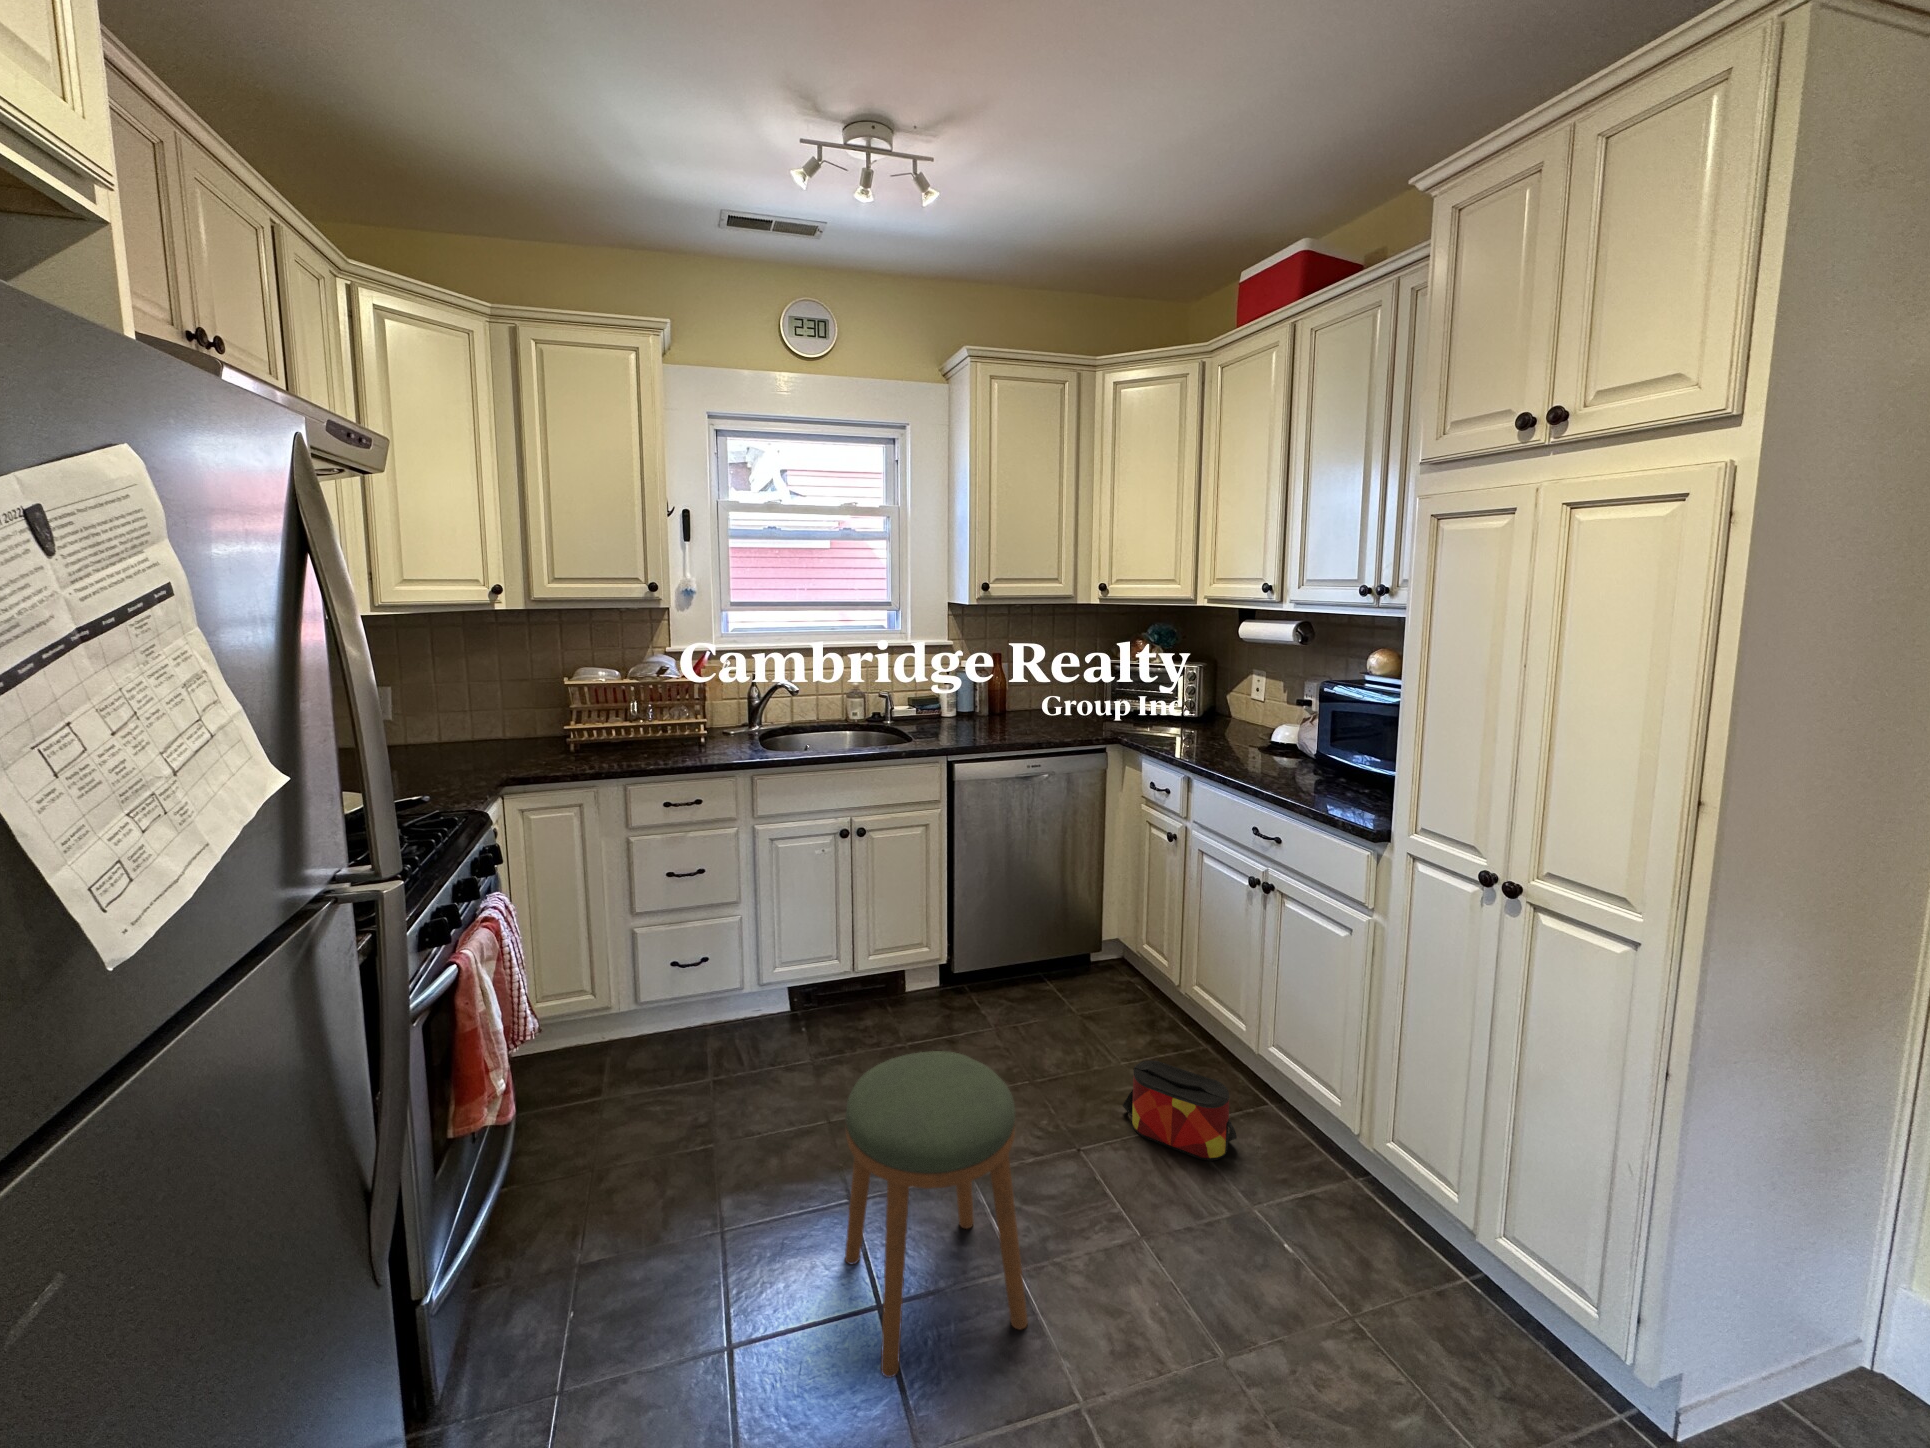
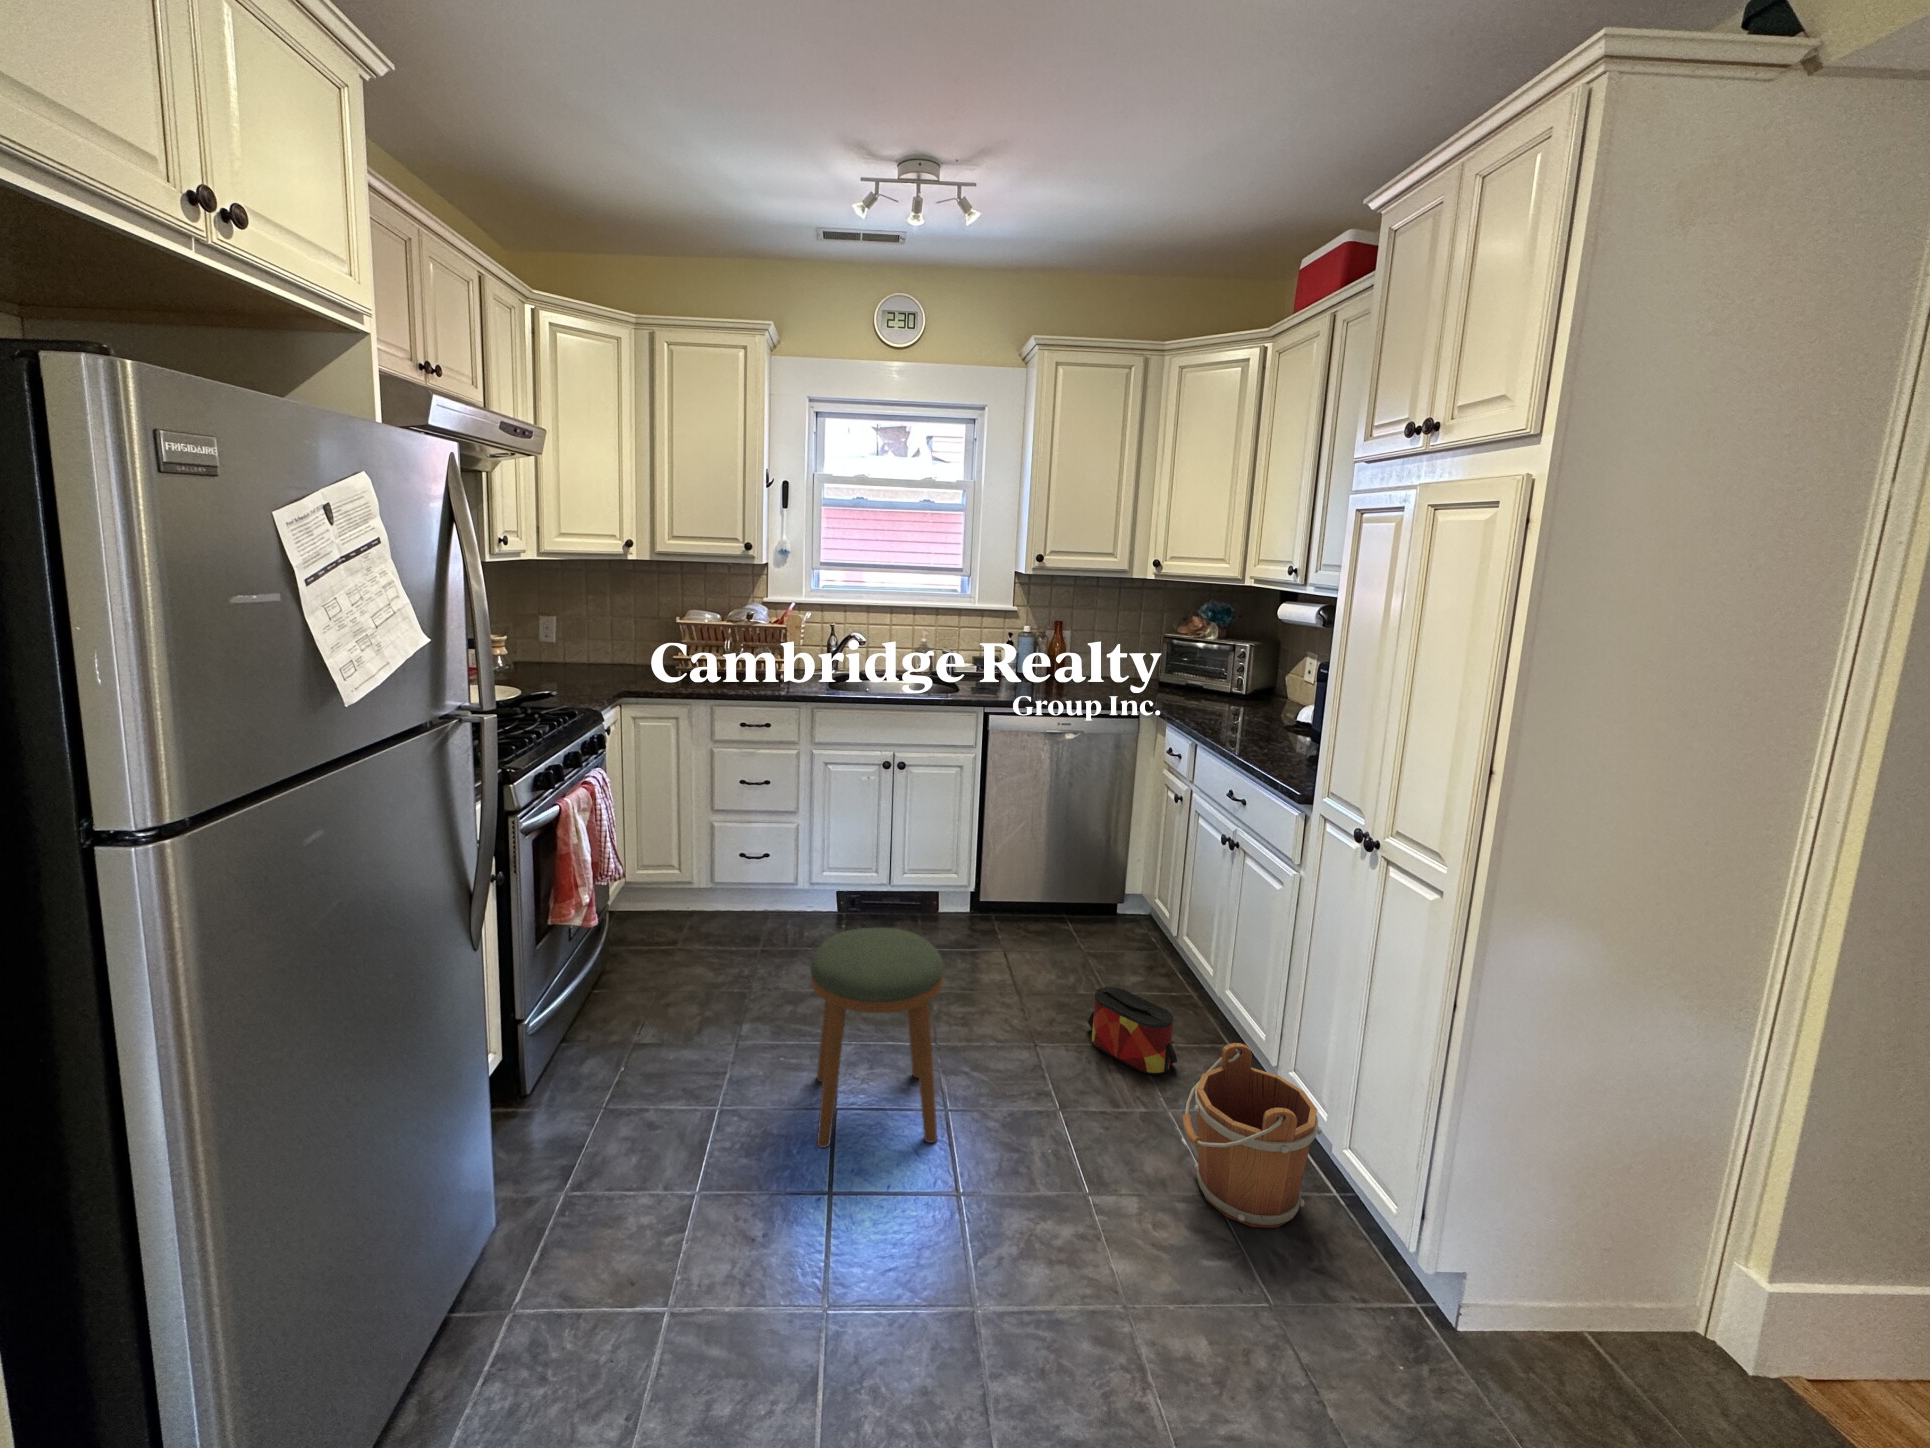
bucket: none [1309,1126,1475,1355] -> present [1182,1043,1322,1228]

